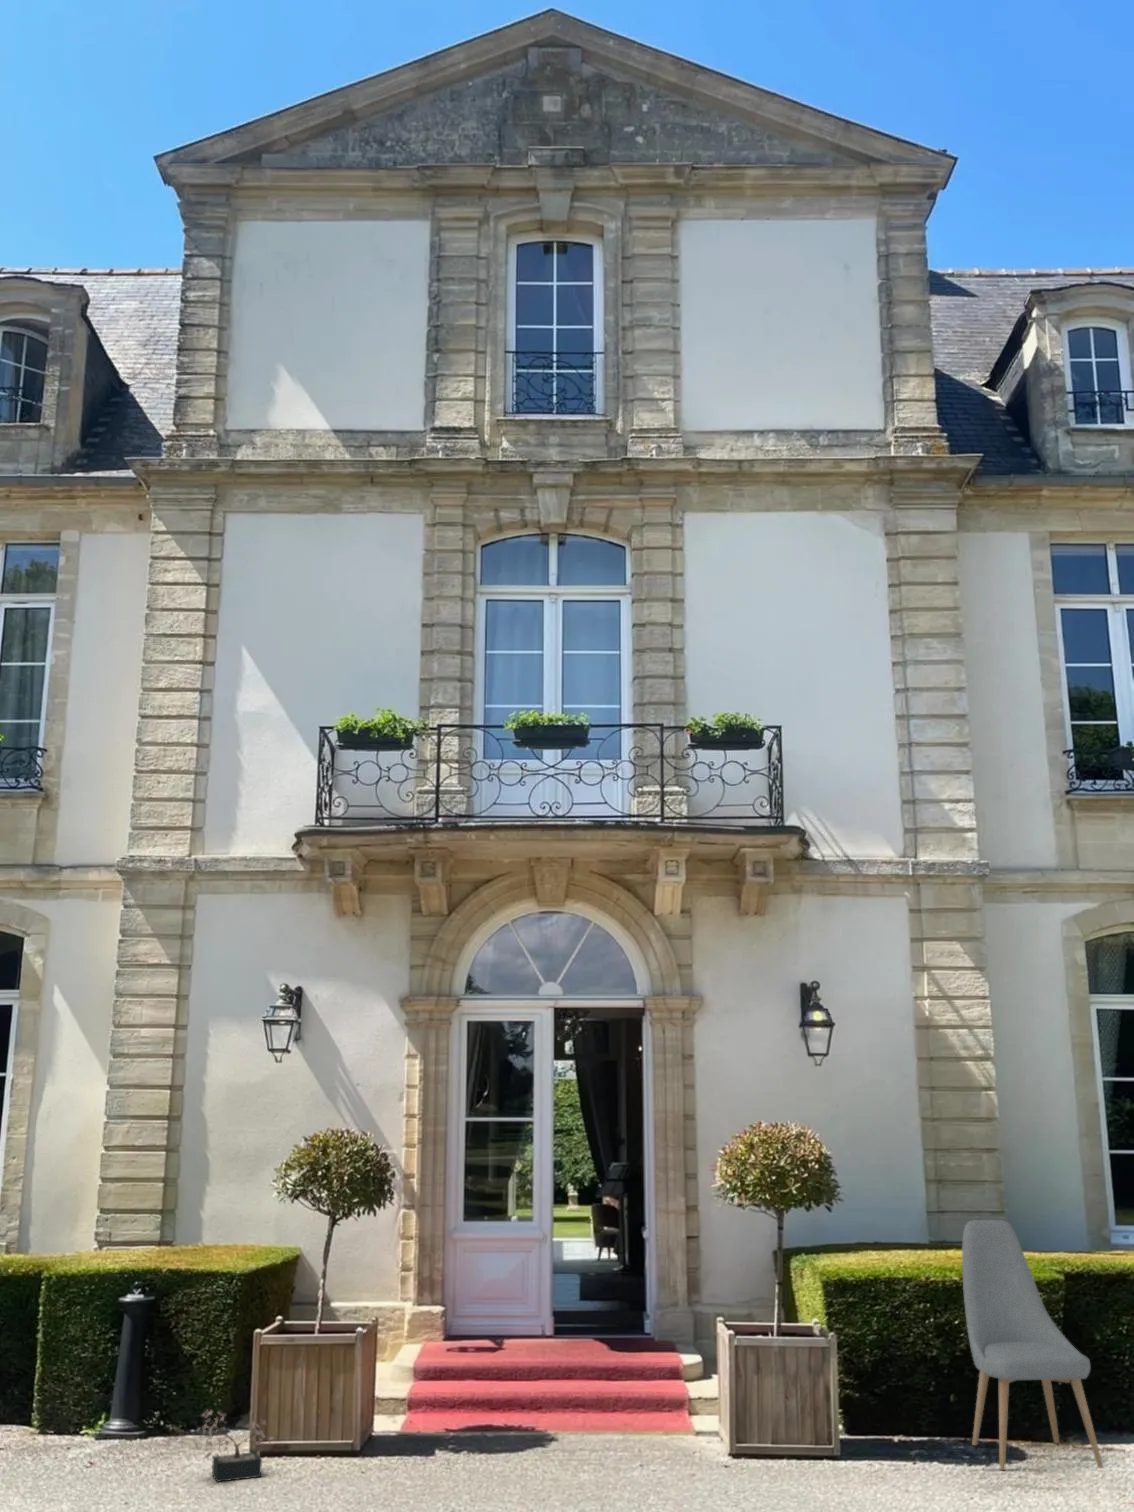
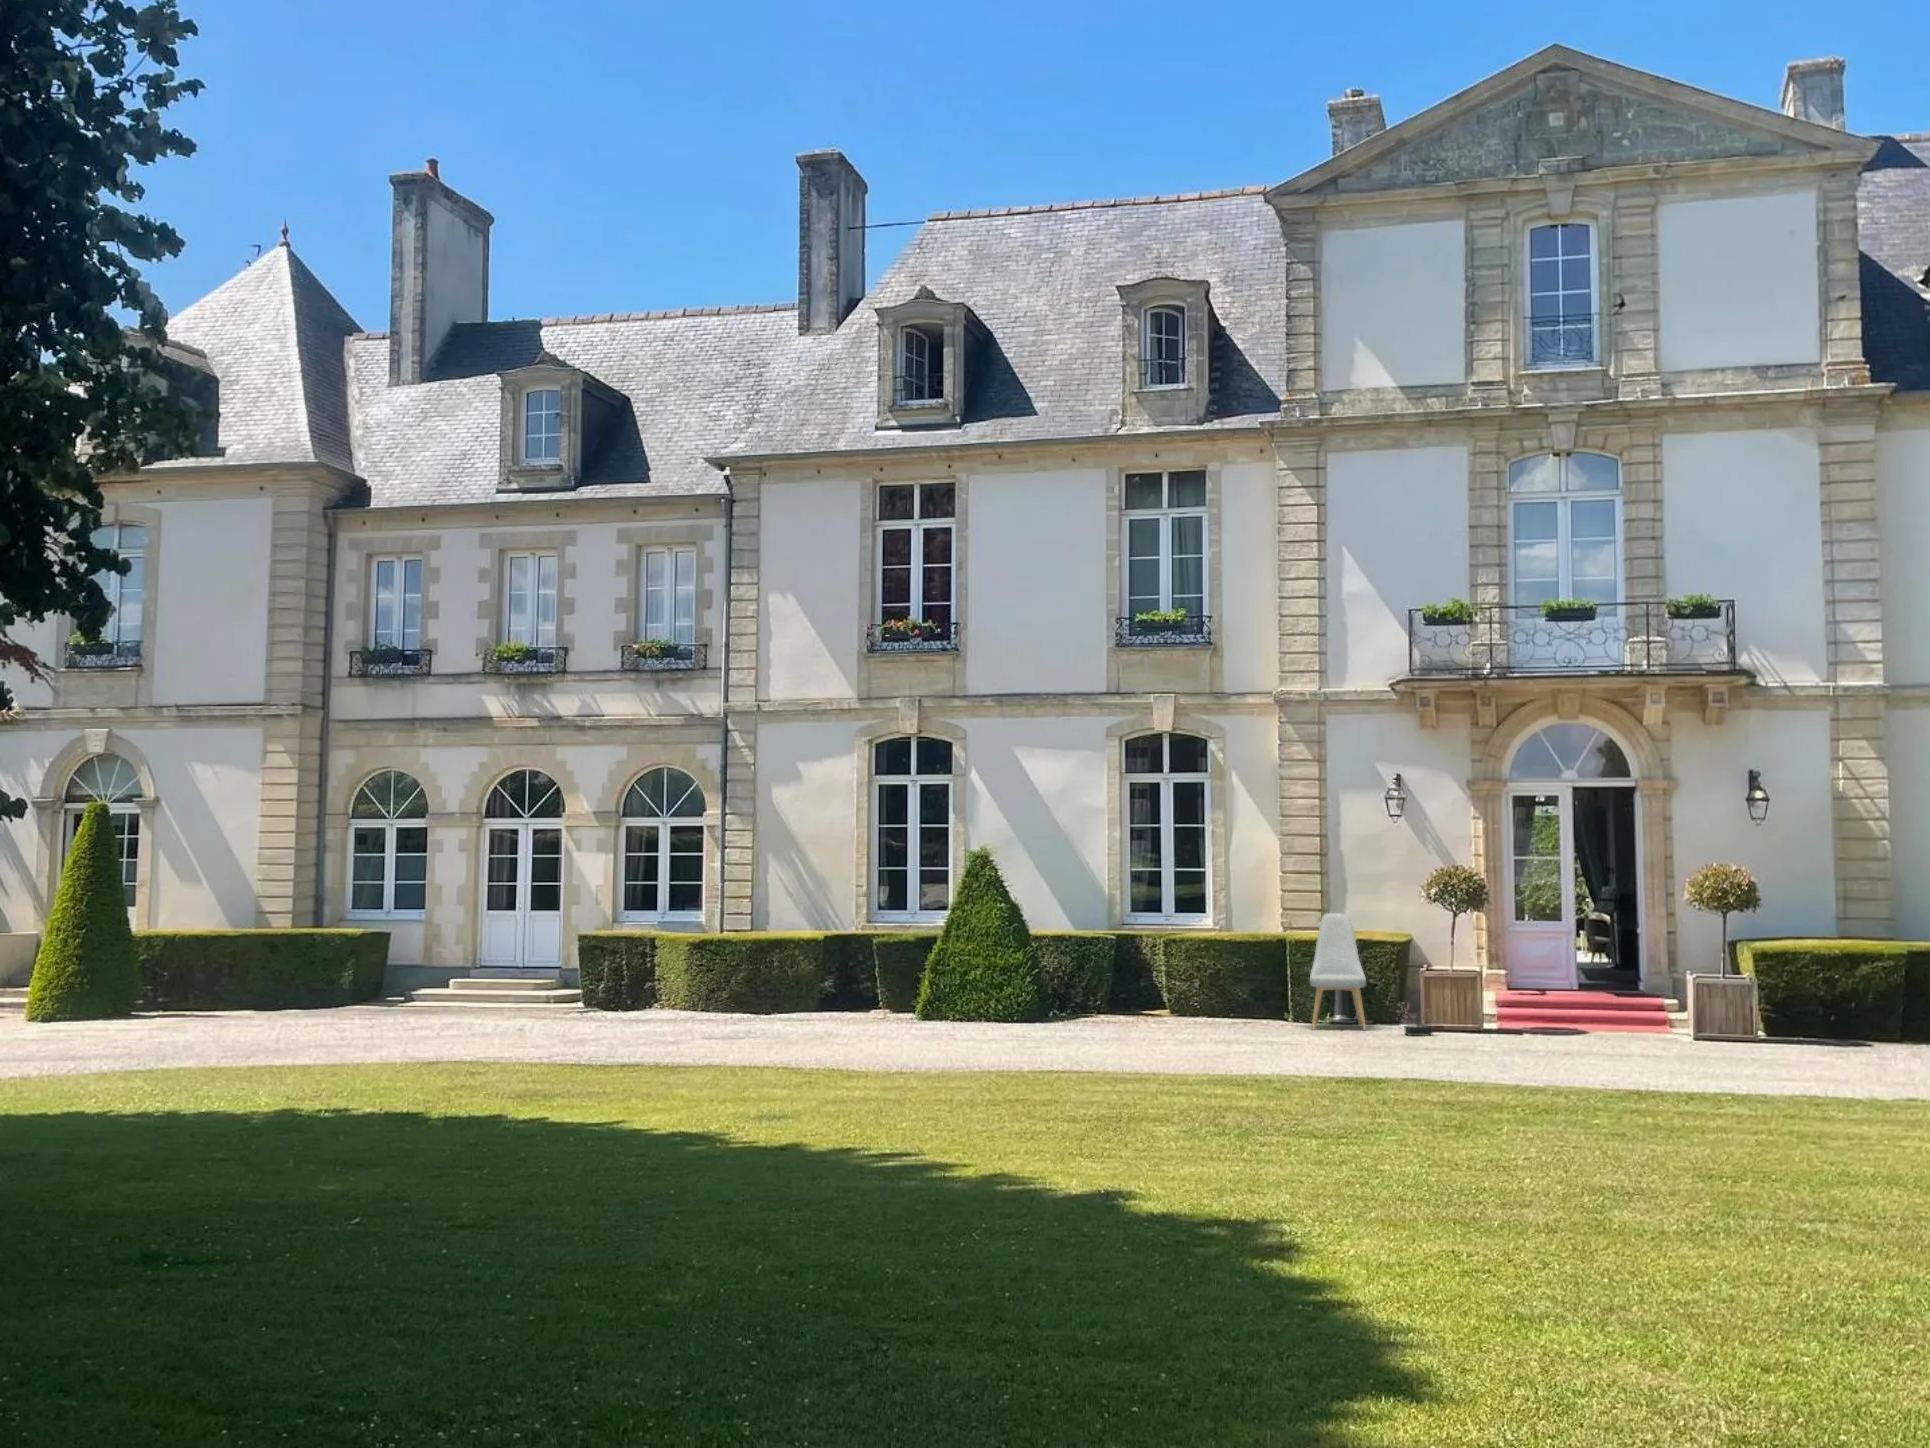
chair: present [962,1220,1103,1470] -> present [1310,913,1366,1030]

